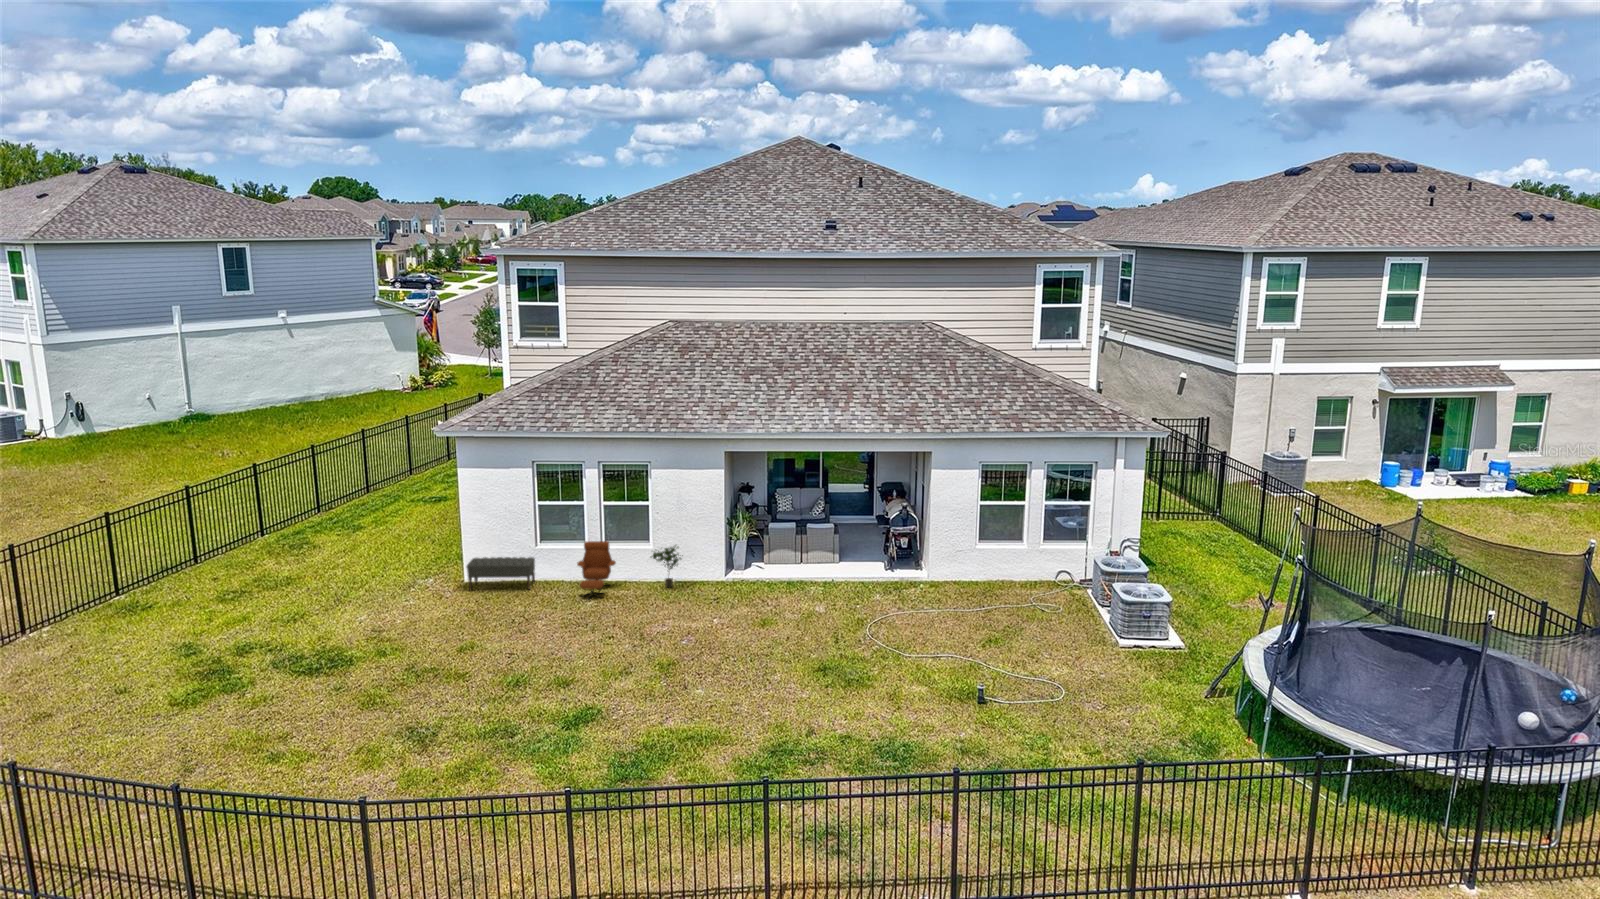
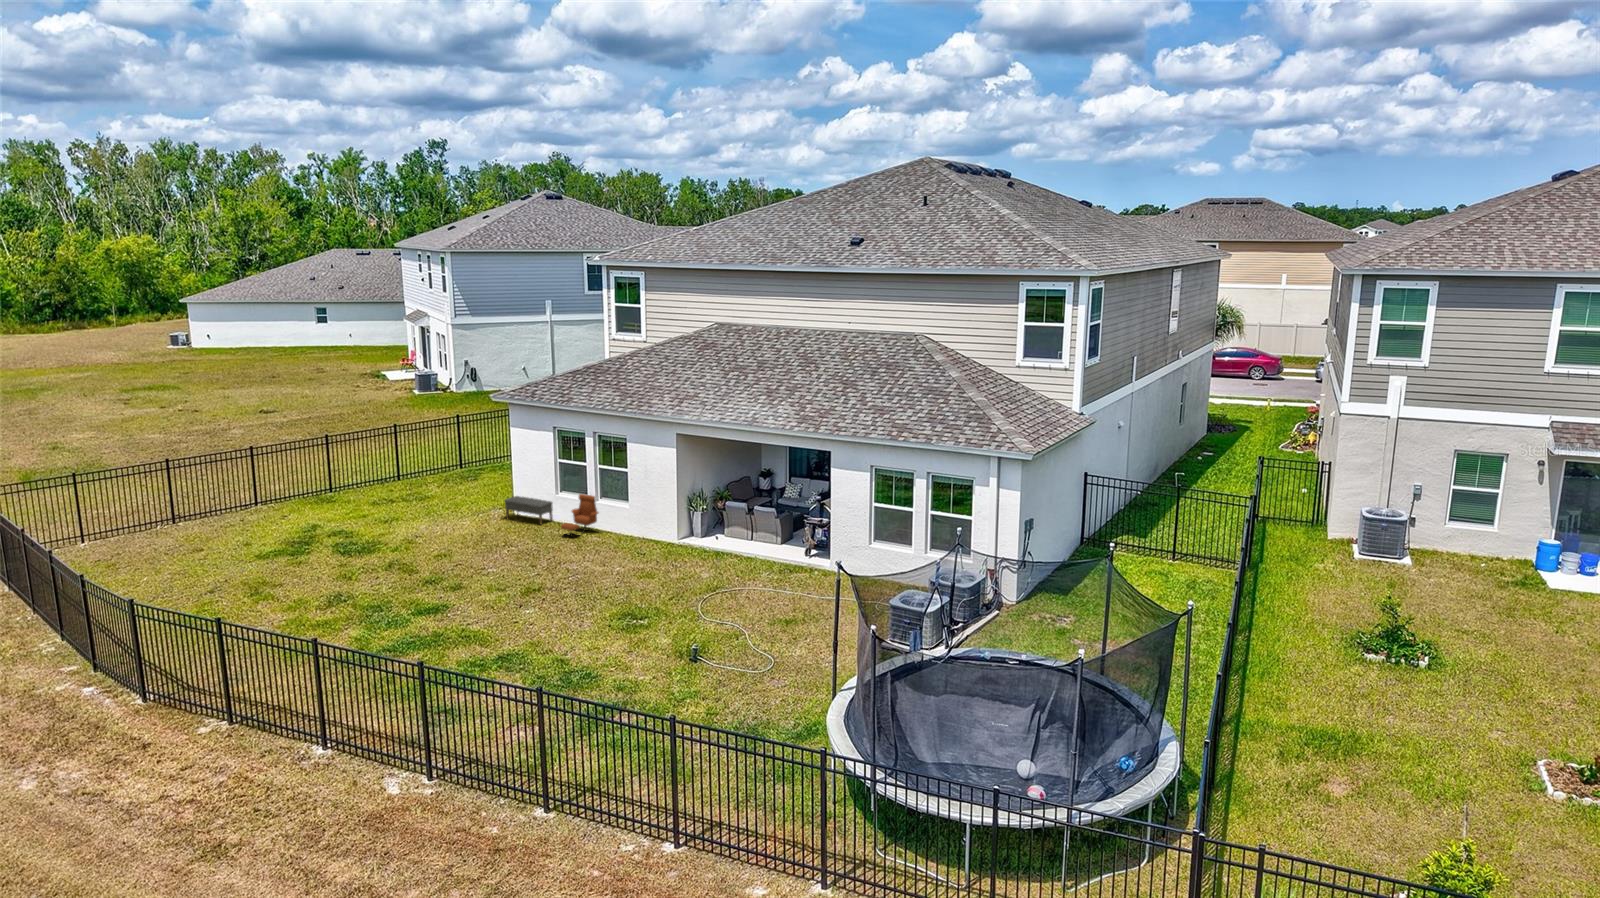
potted plant: present [652,545,683,588] -> none [614,506,643,540]

